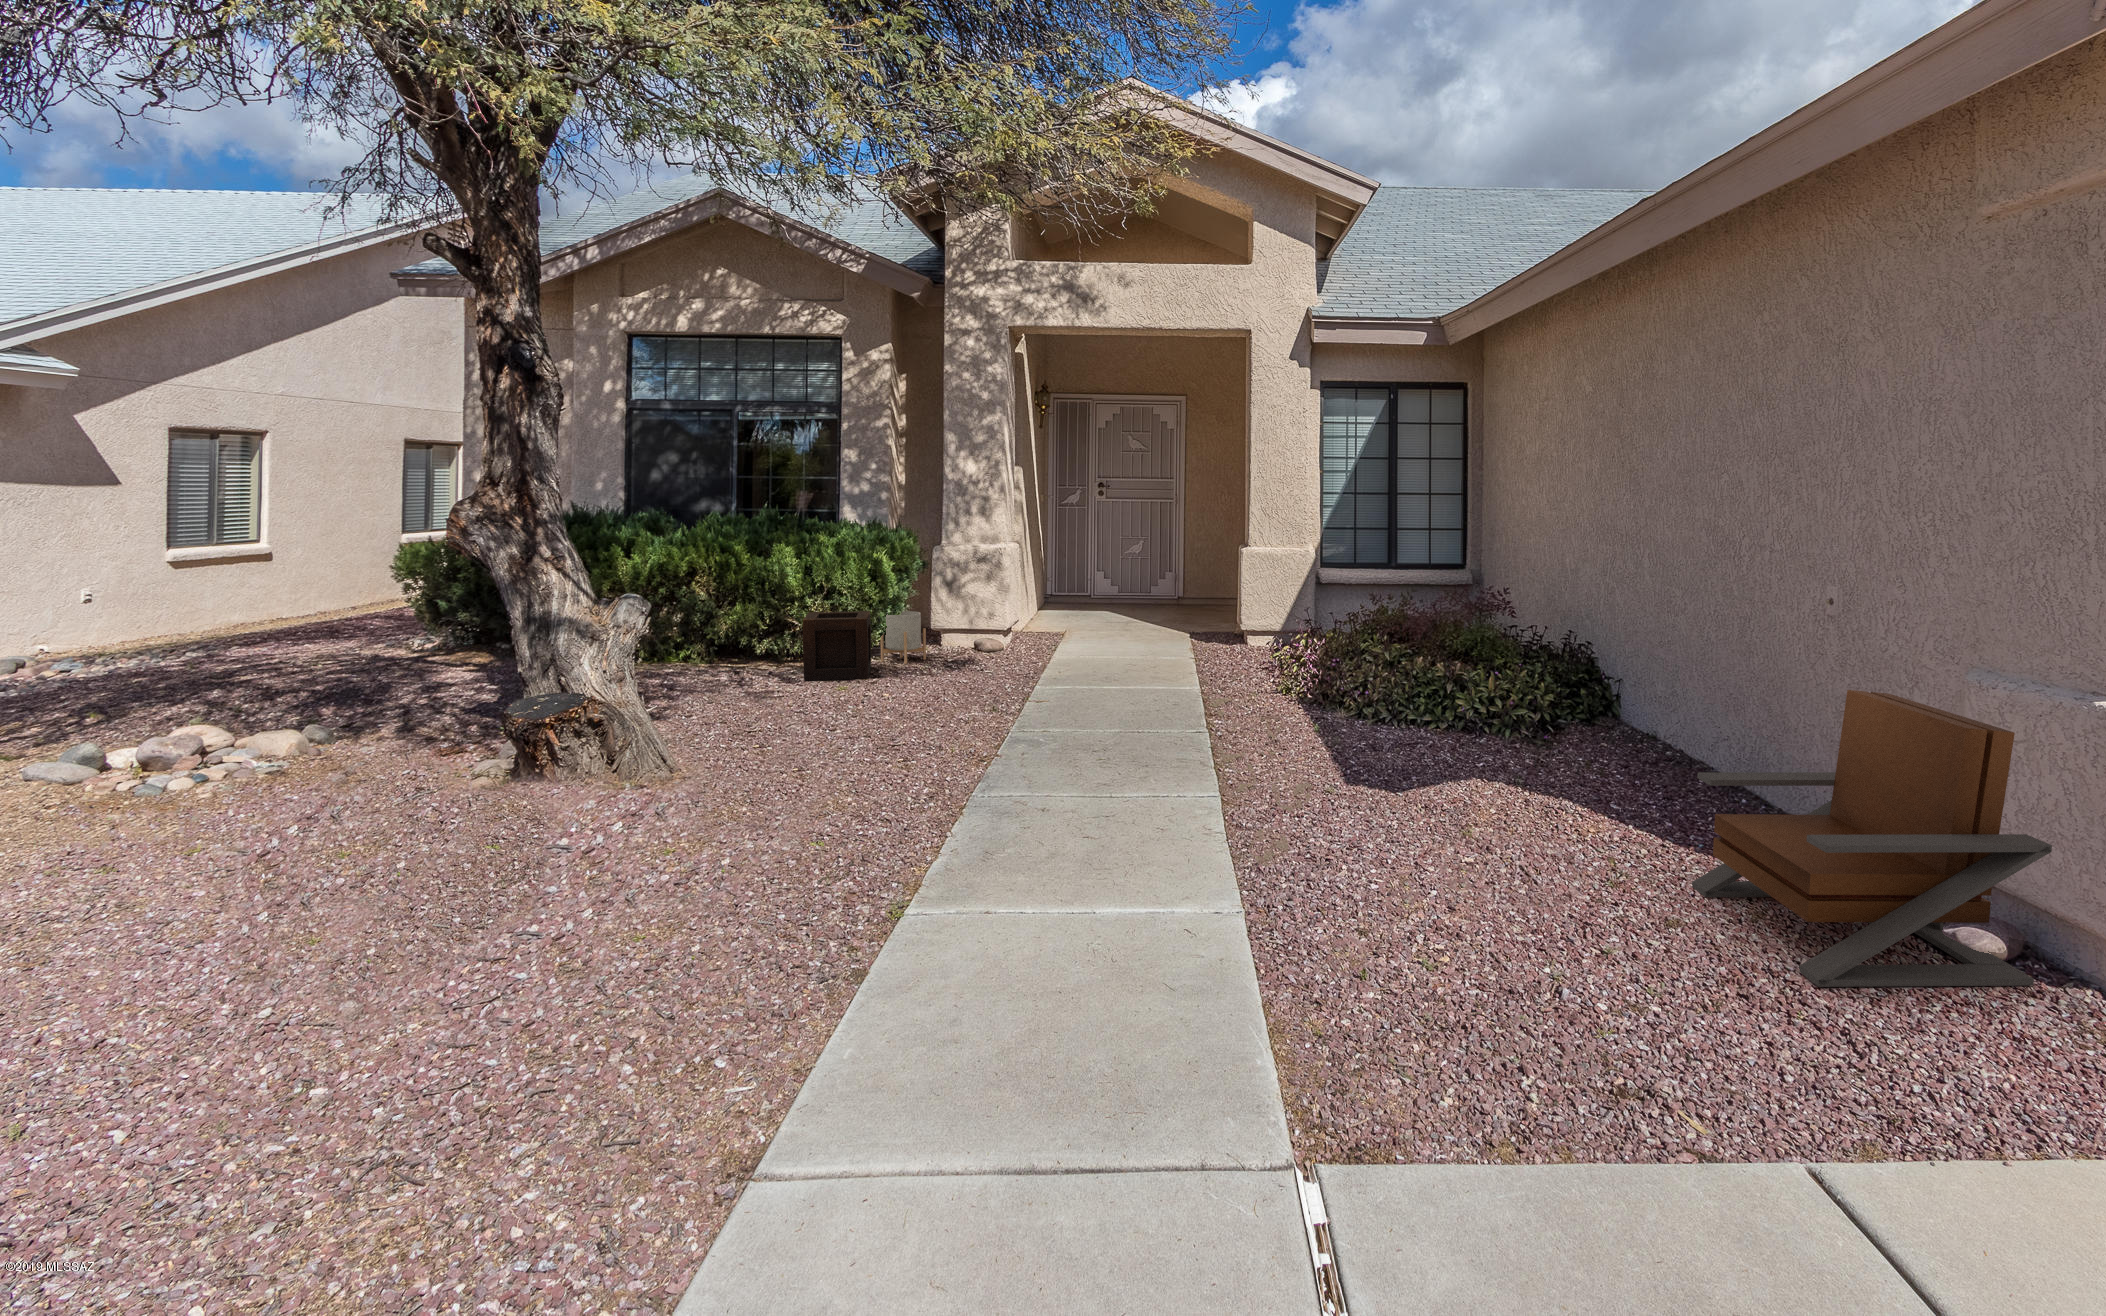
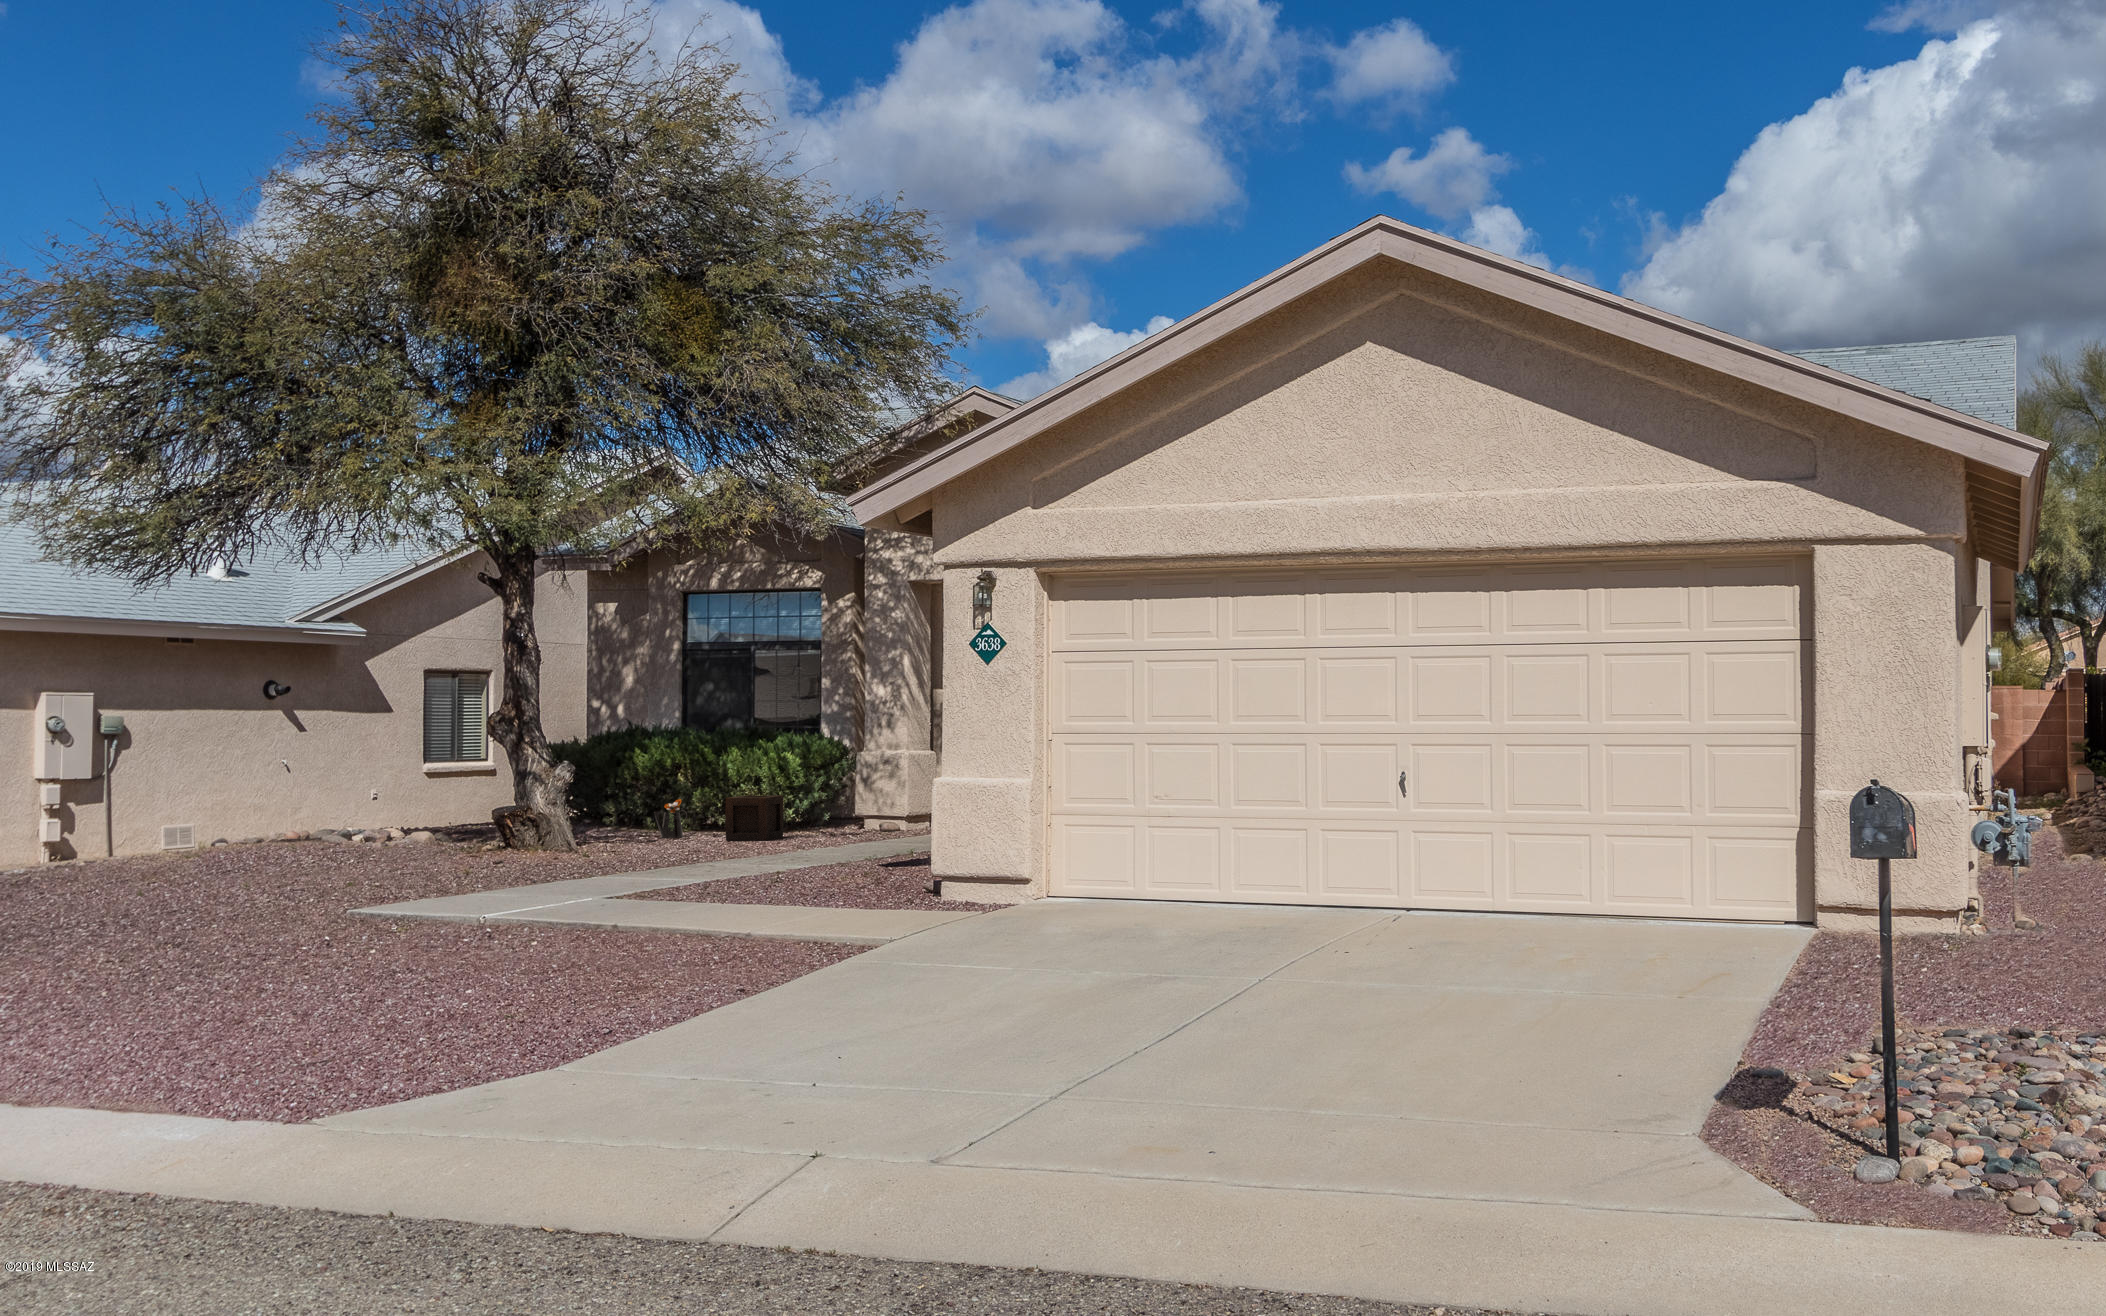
planter: present [881,611,926,664] -> none [798,799,831,836]
watering can: none [666,617,710,675] -> present [654,799,687,838]
lounge chair: present [1692,690,2052,987] -> none [839,793,981,908]

